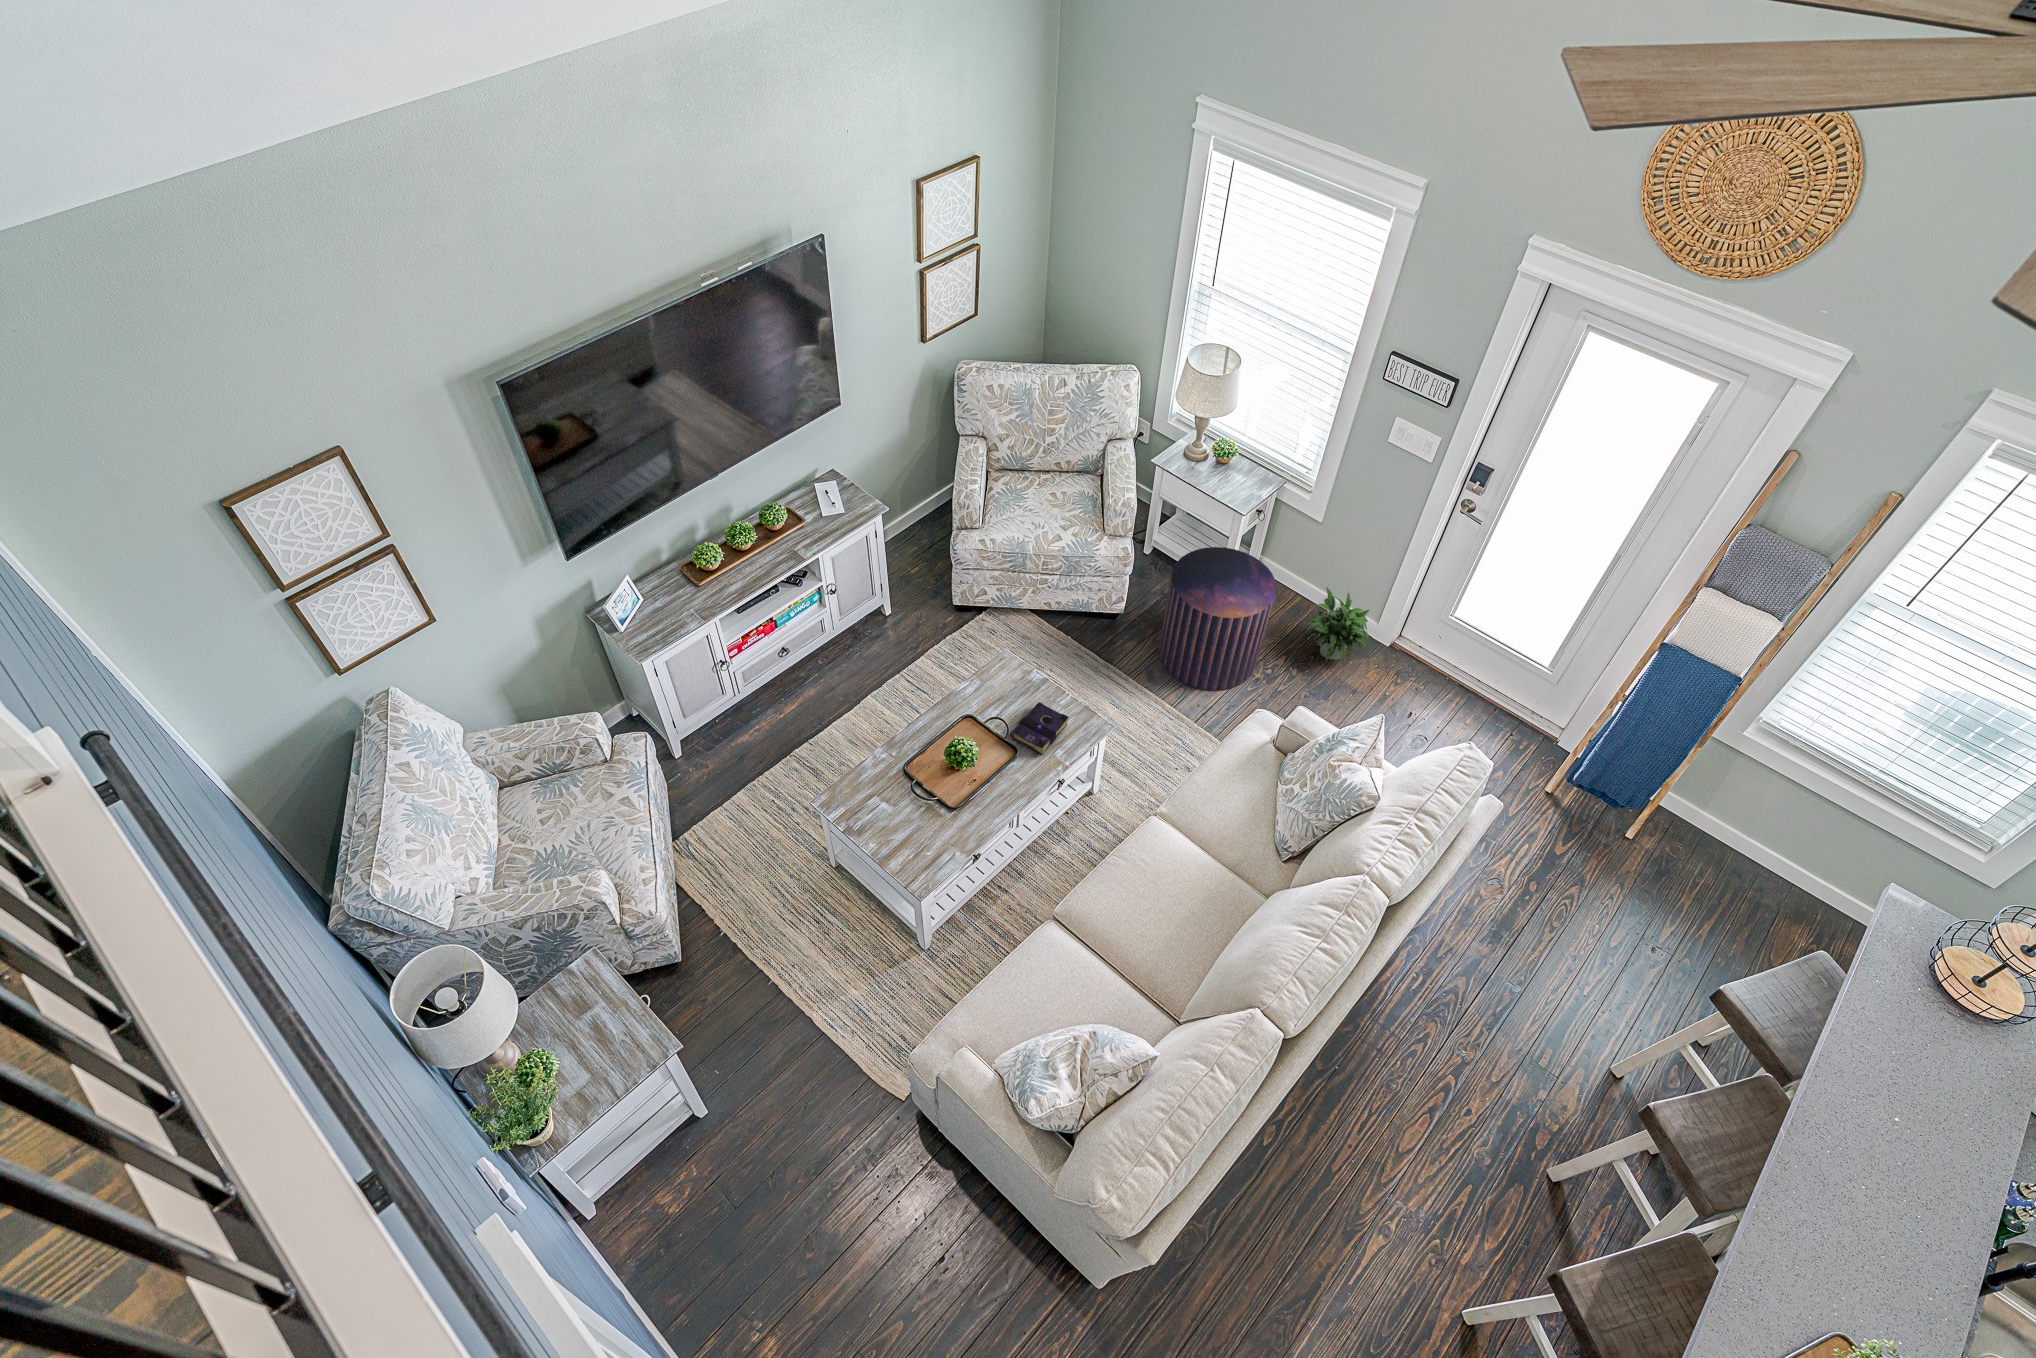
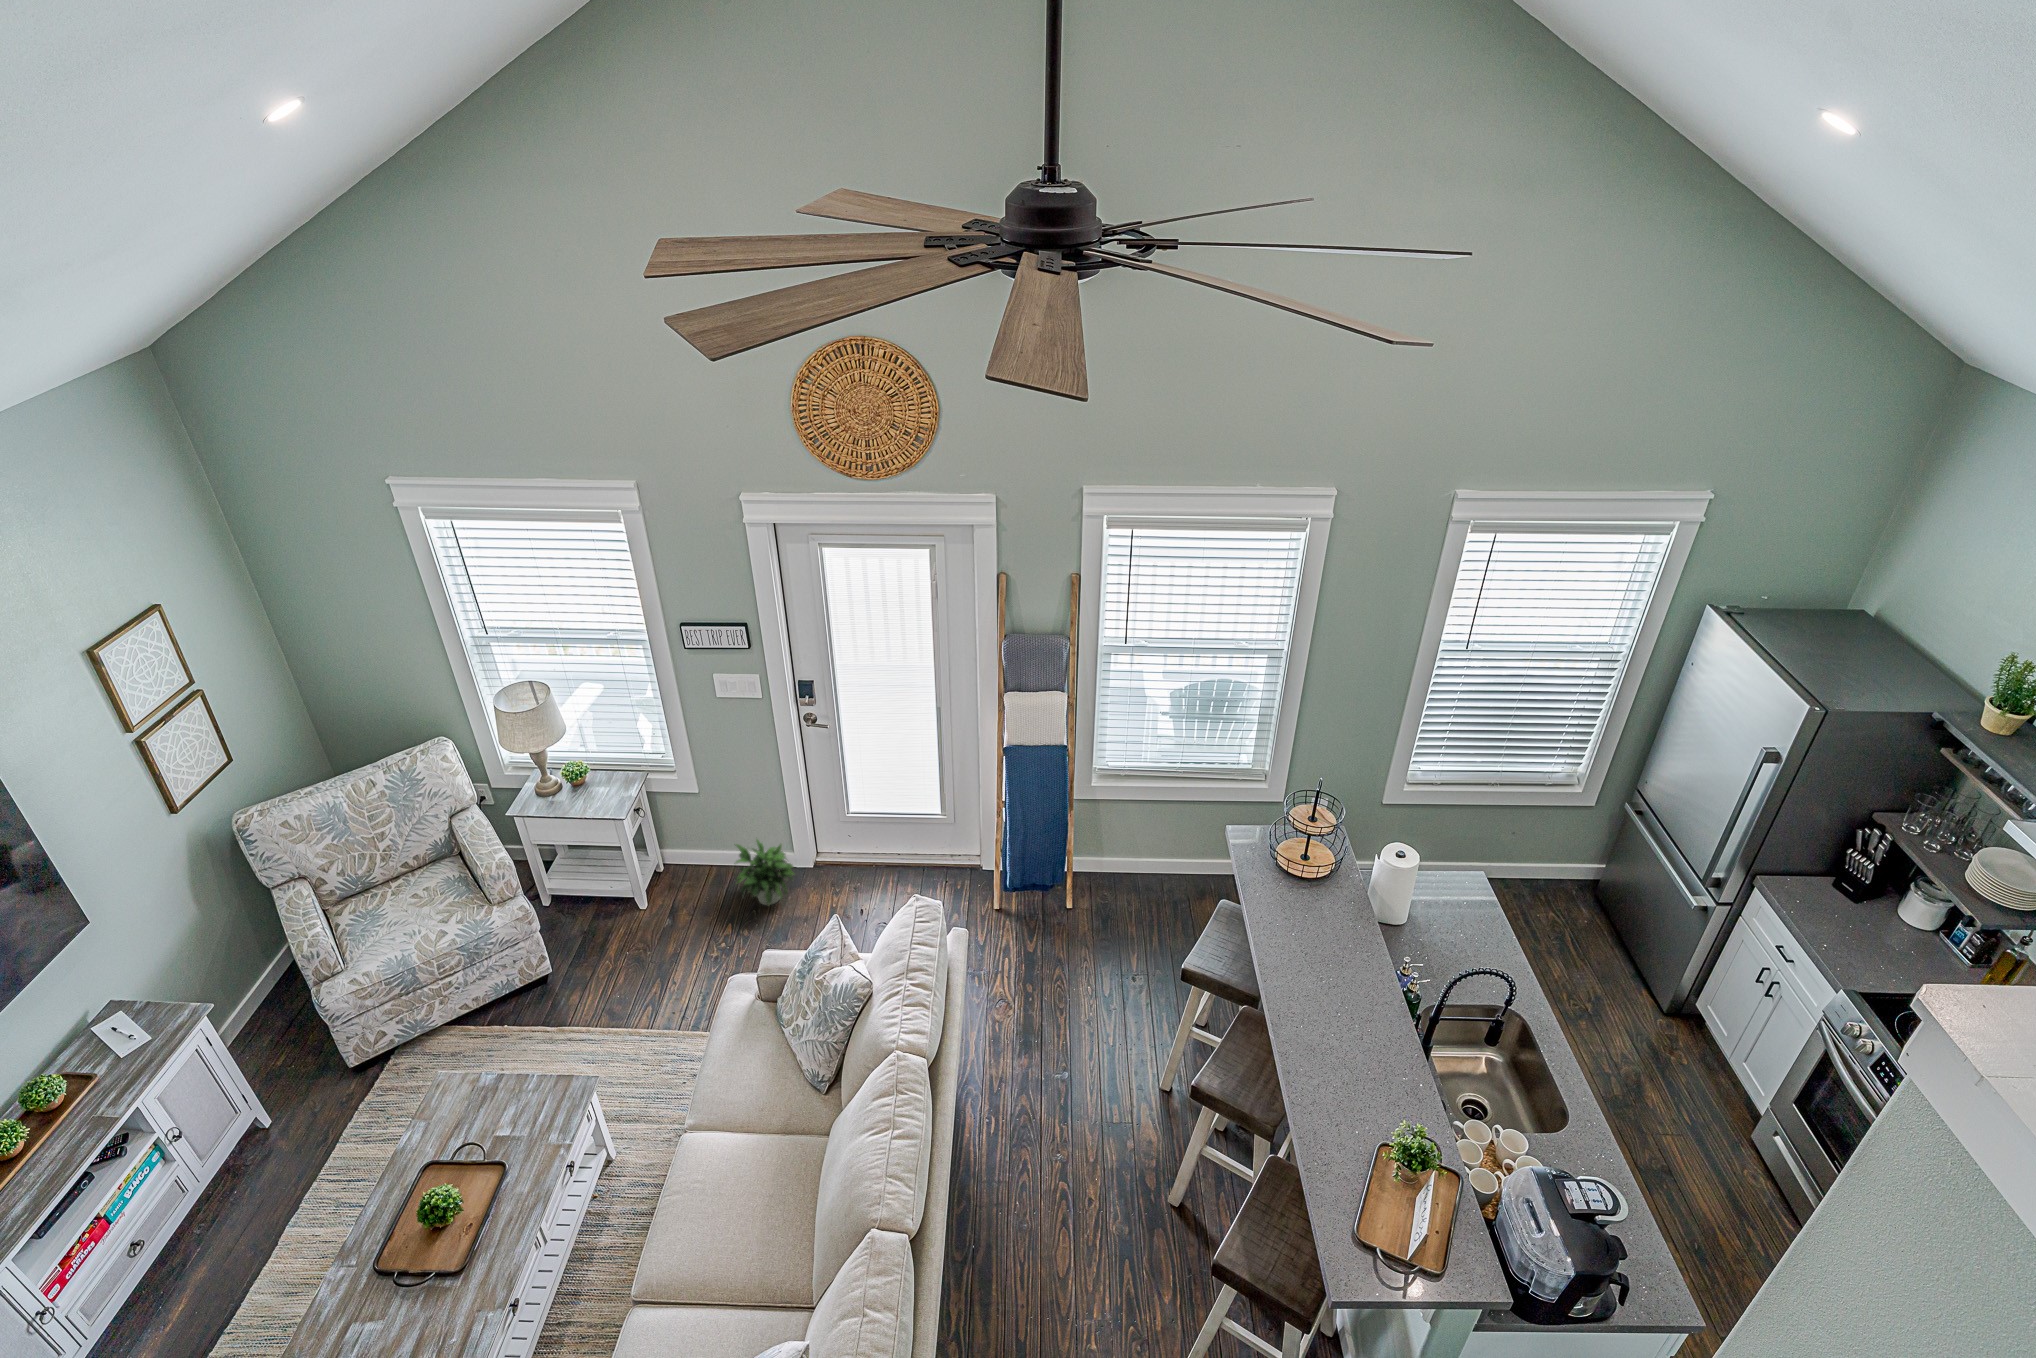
pouf: present [1158,547,1277,690] -> none [581,850,710,1002]
book: present [1010,702,1068,755] -> none [490,1096,549,1157]

